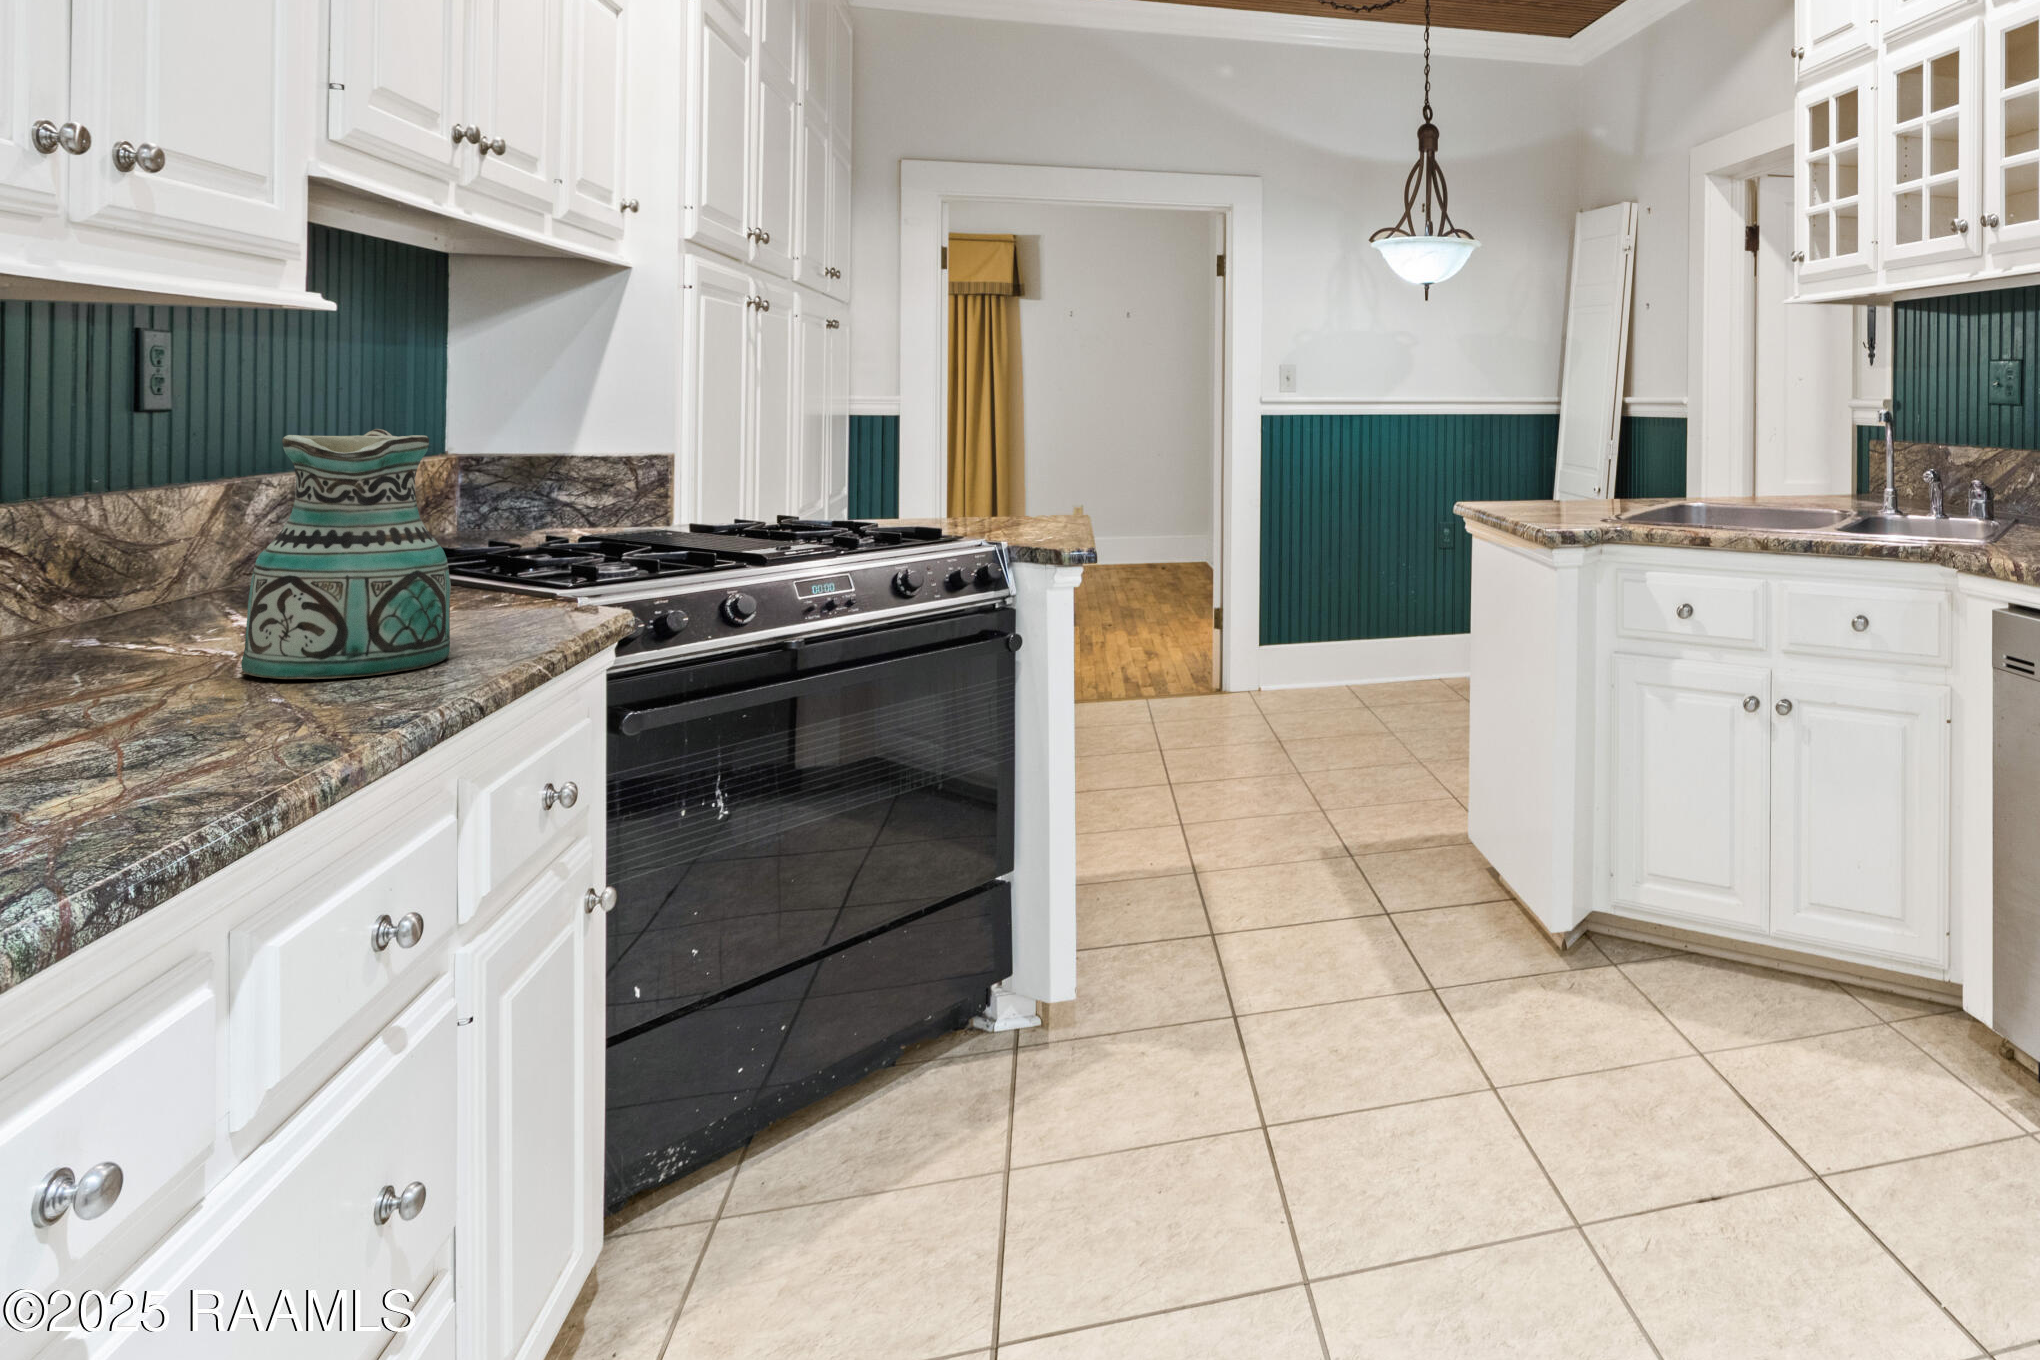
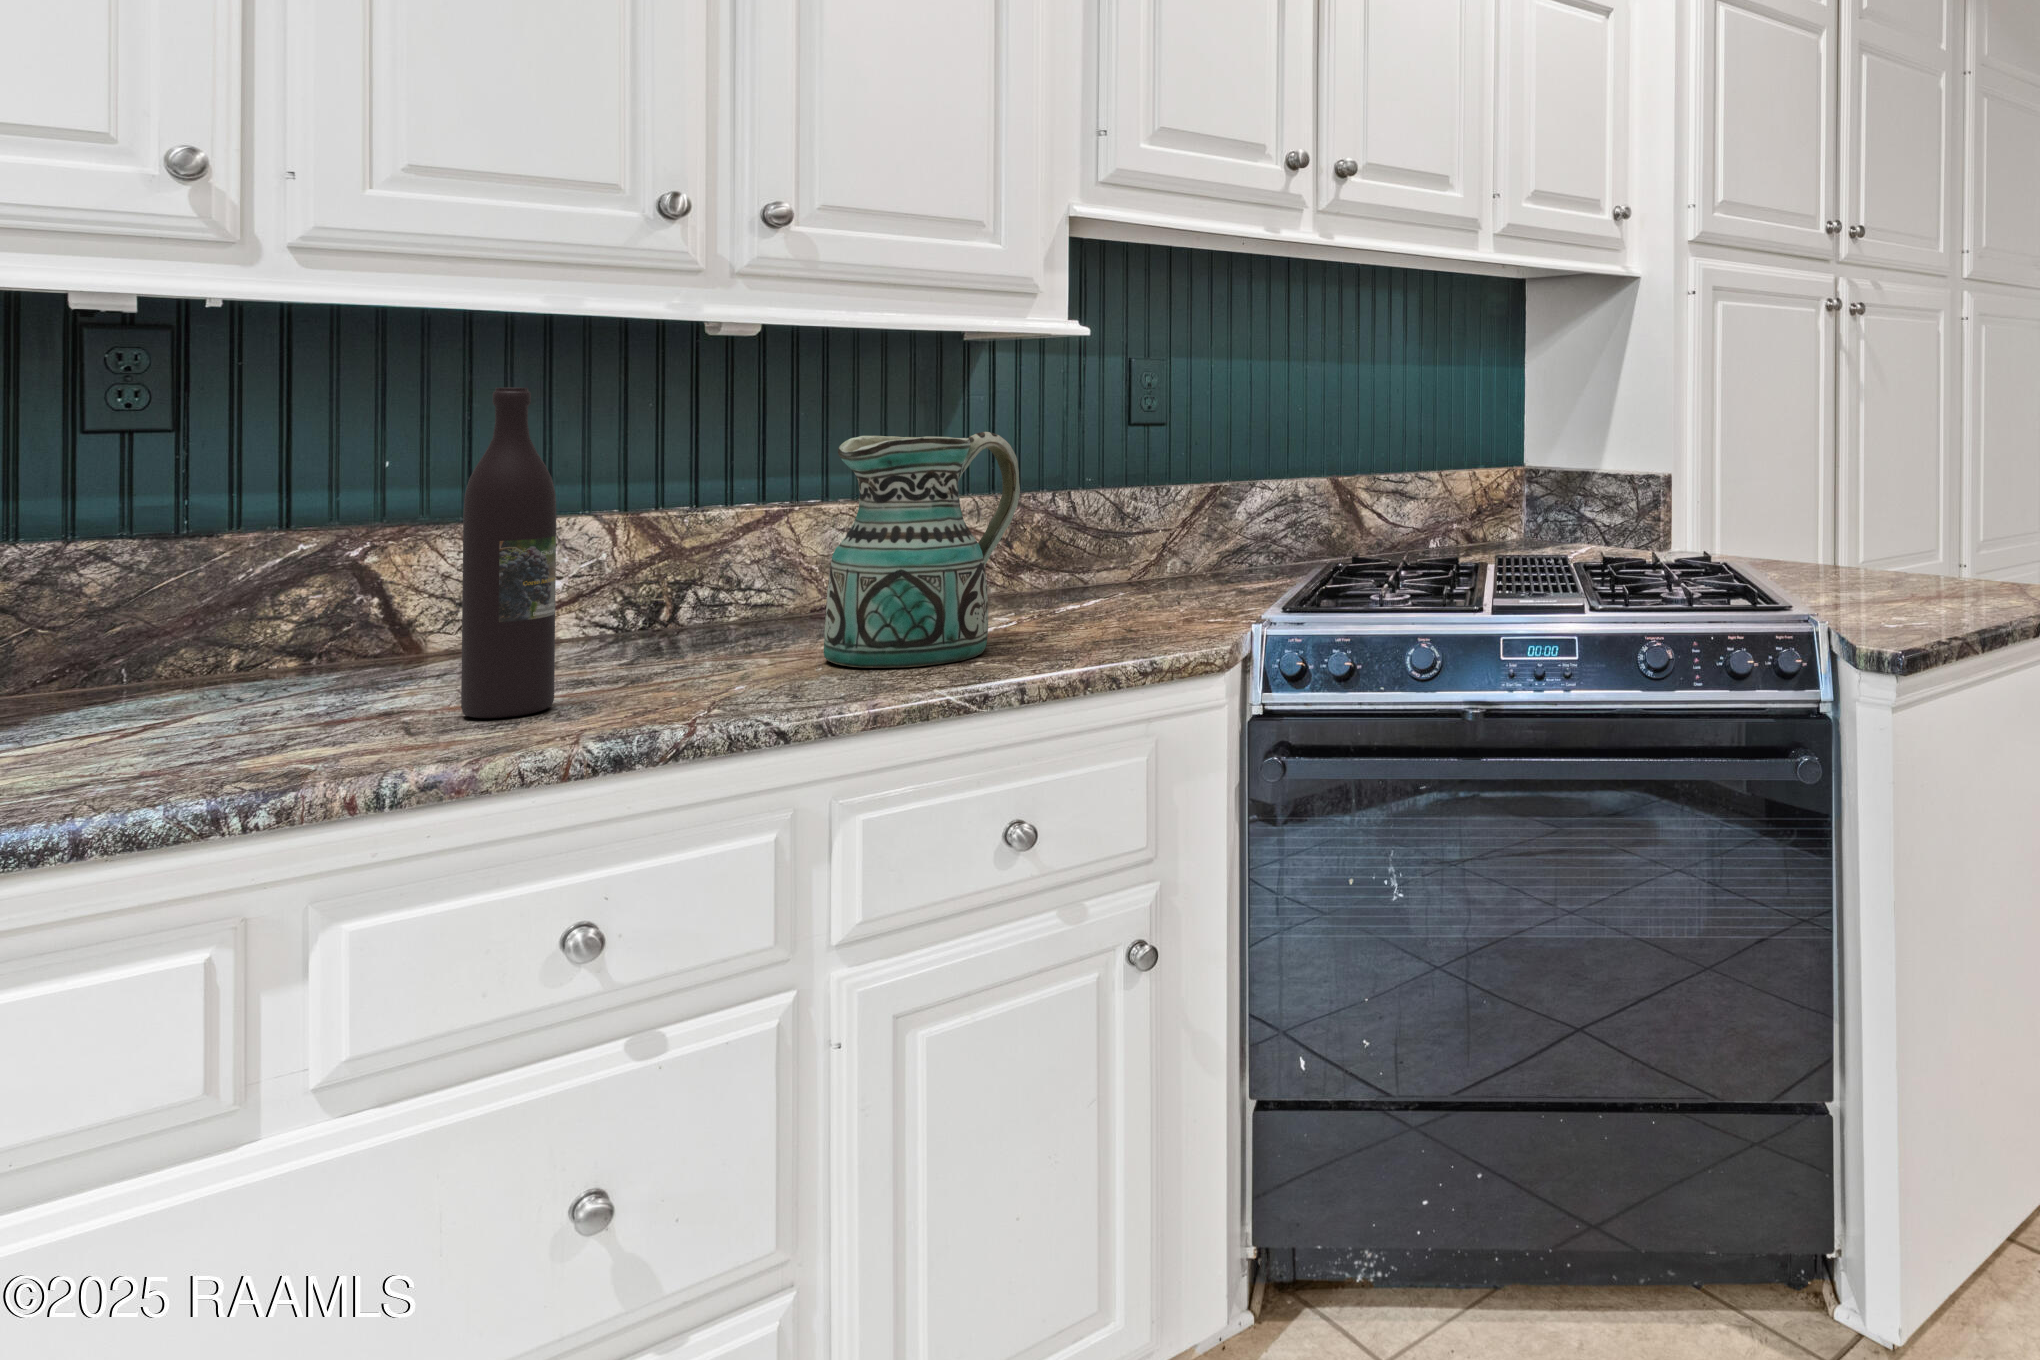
wine bottle: none [94,388,222,764] -> present [461,388,556,718]

